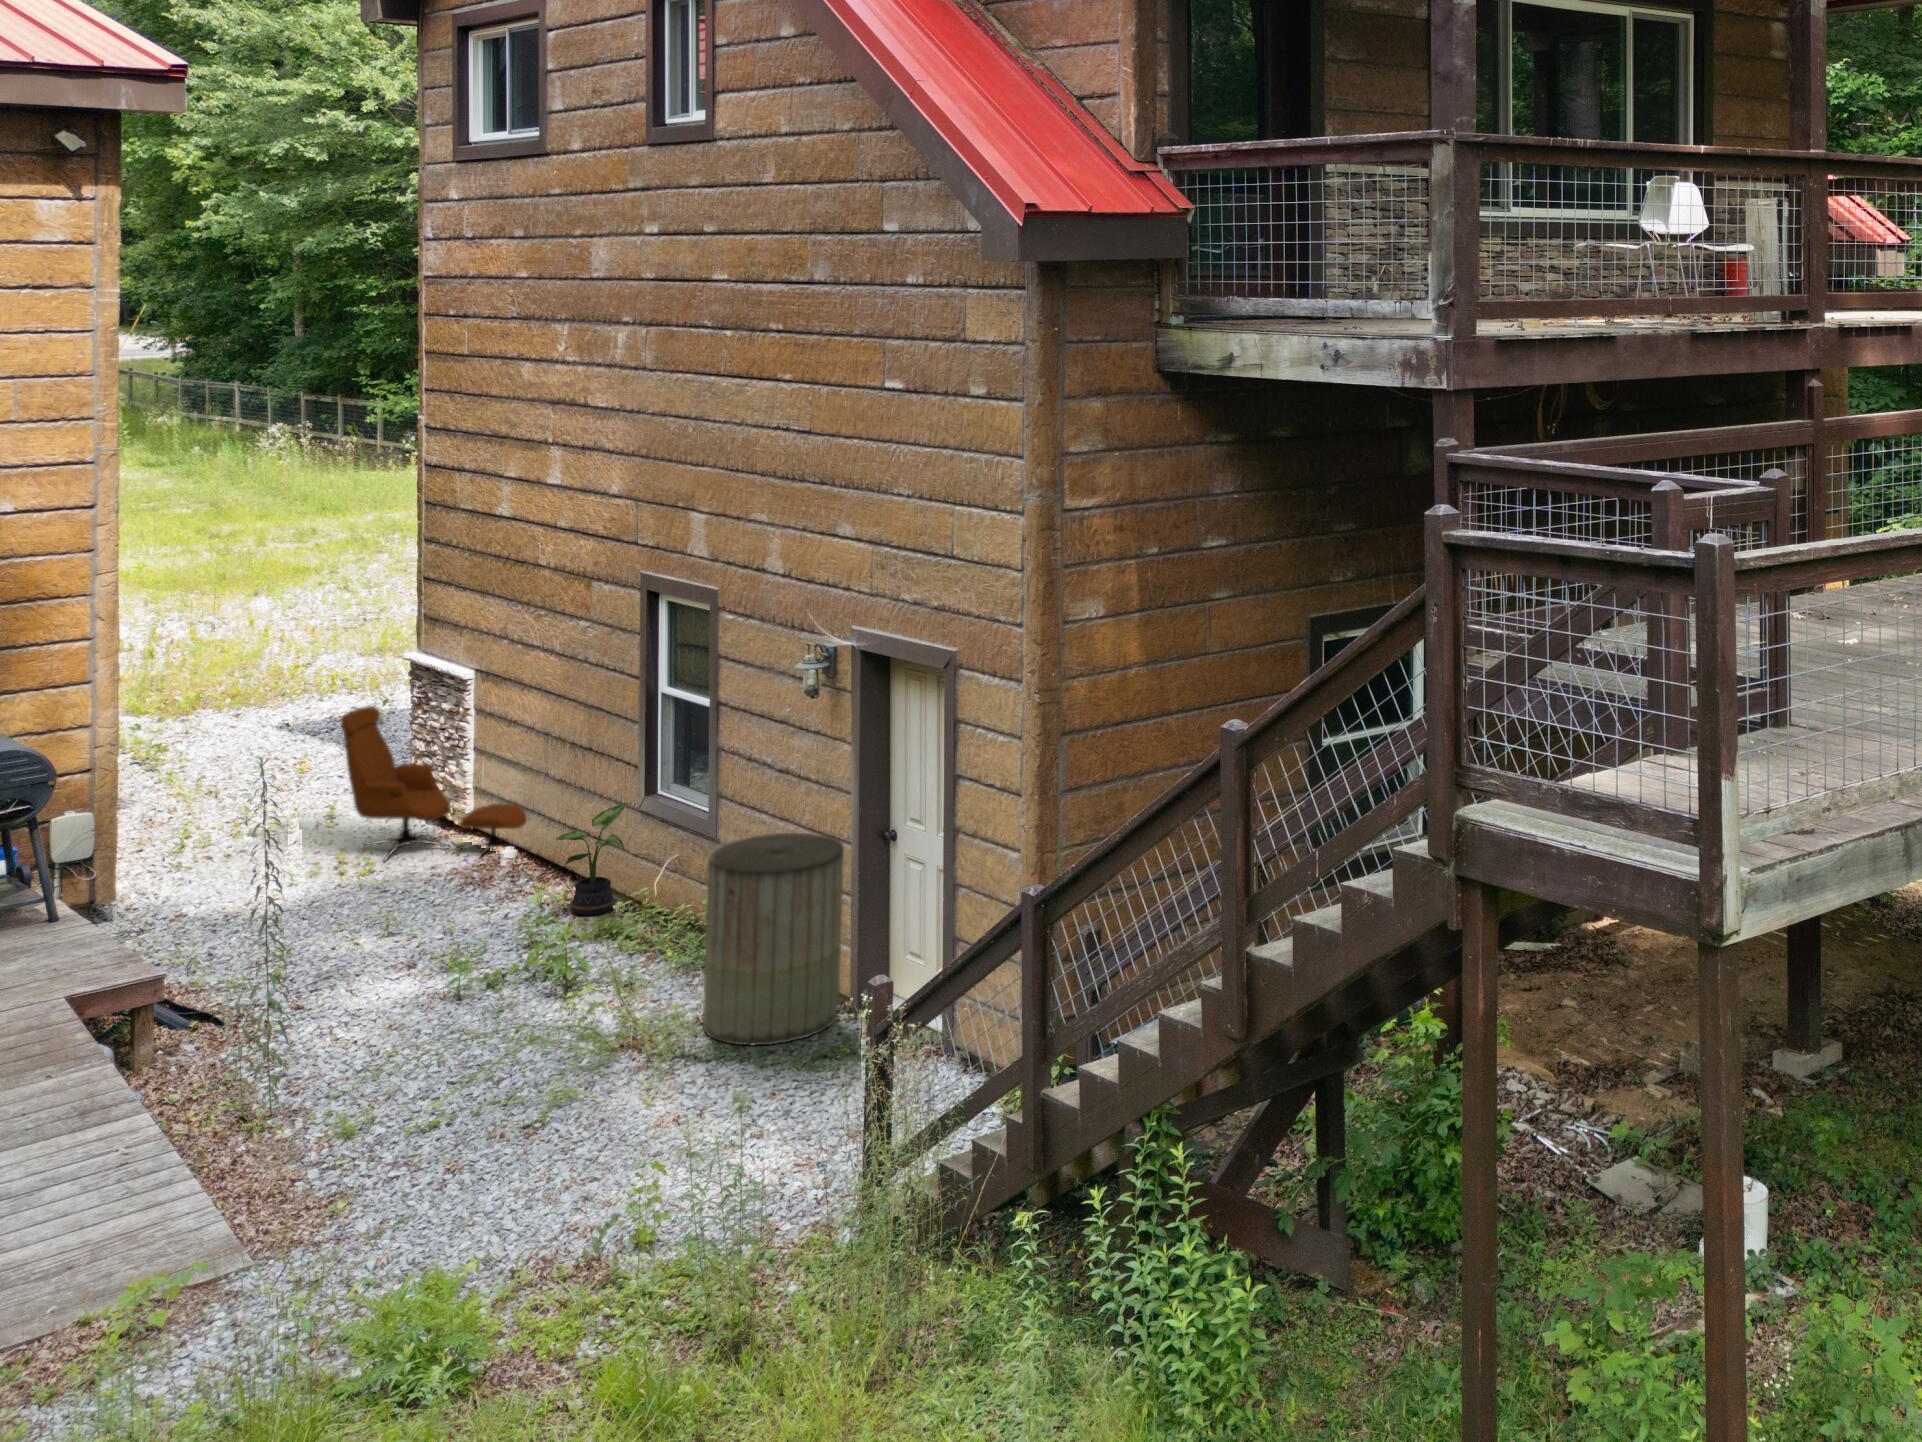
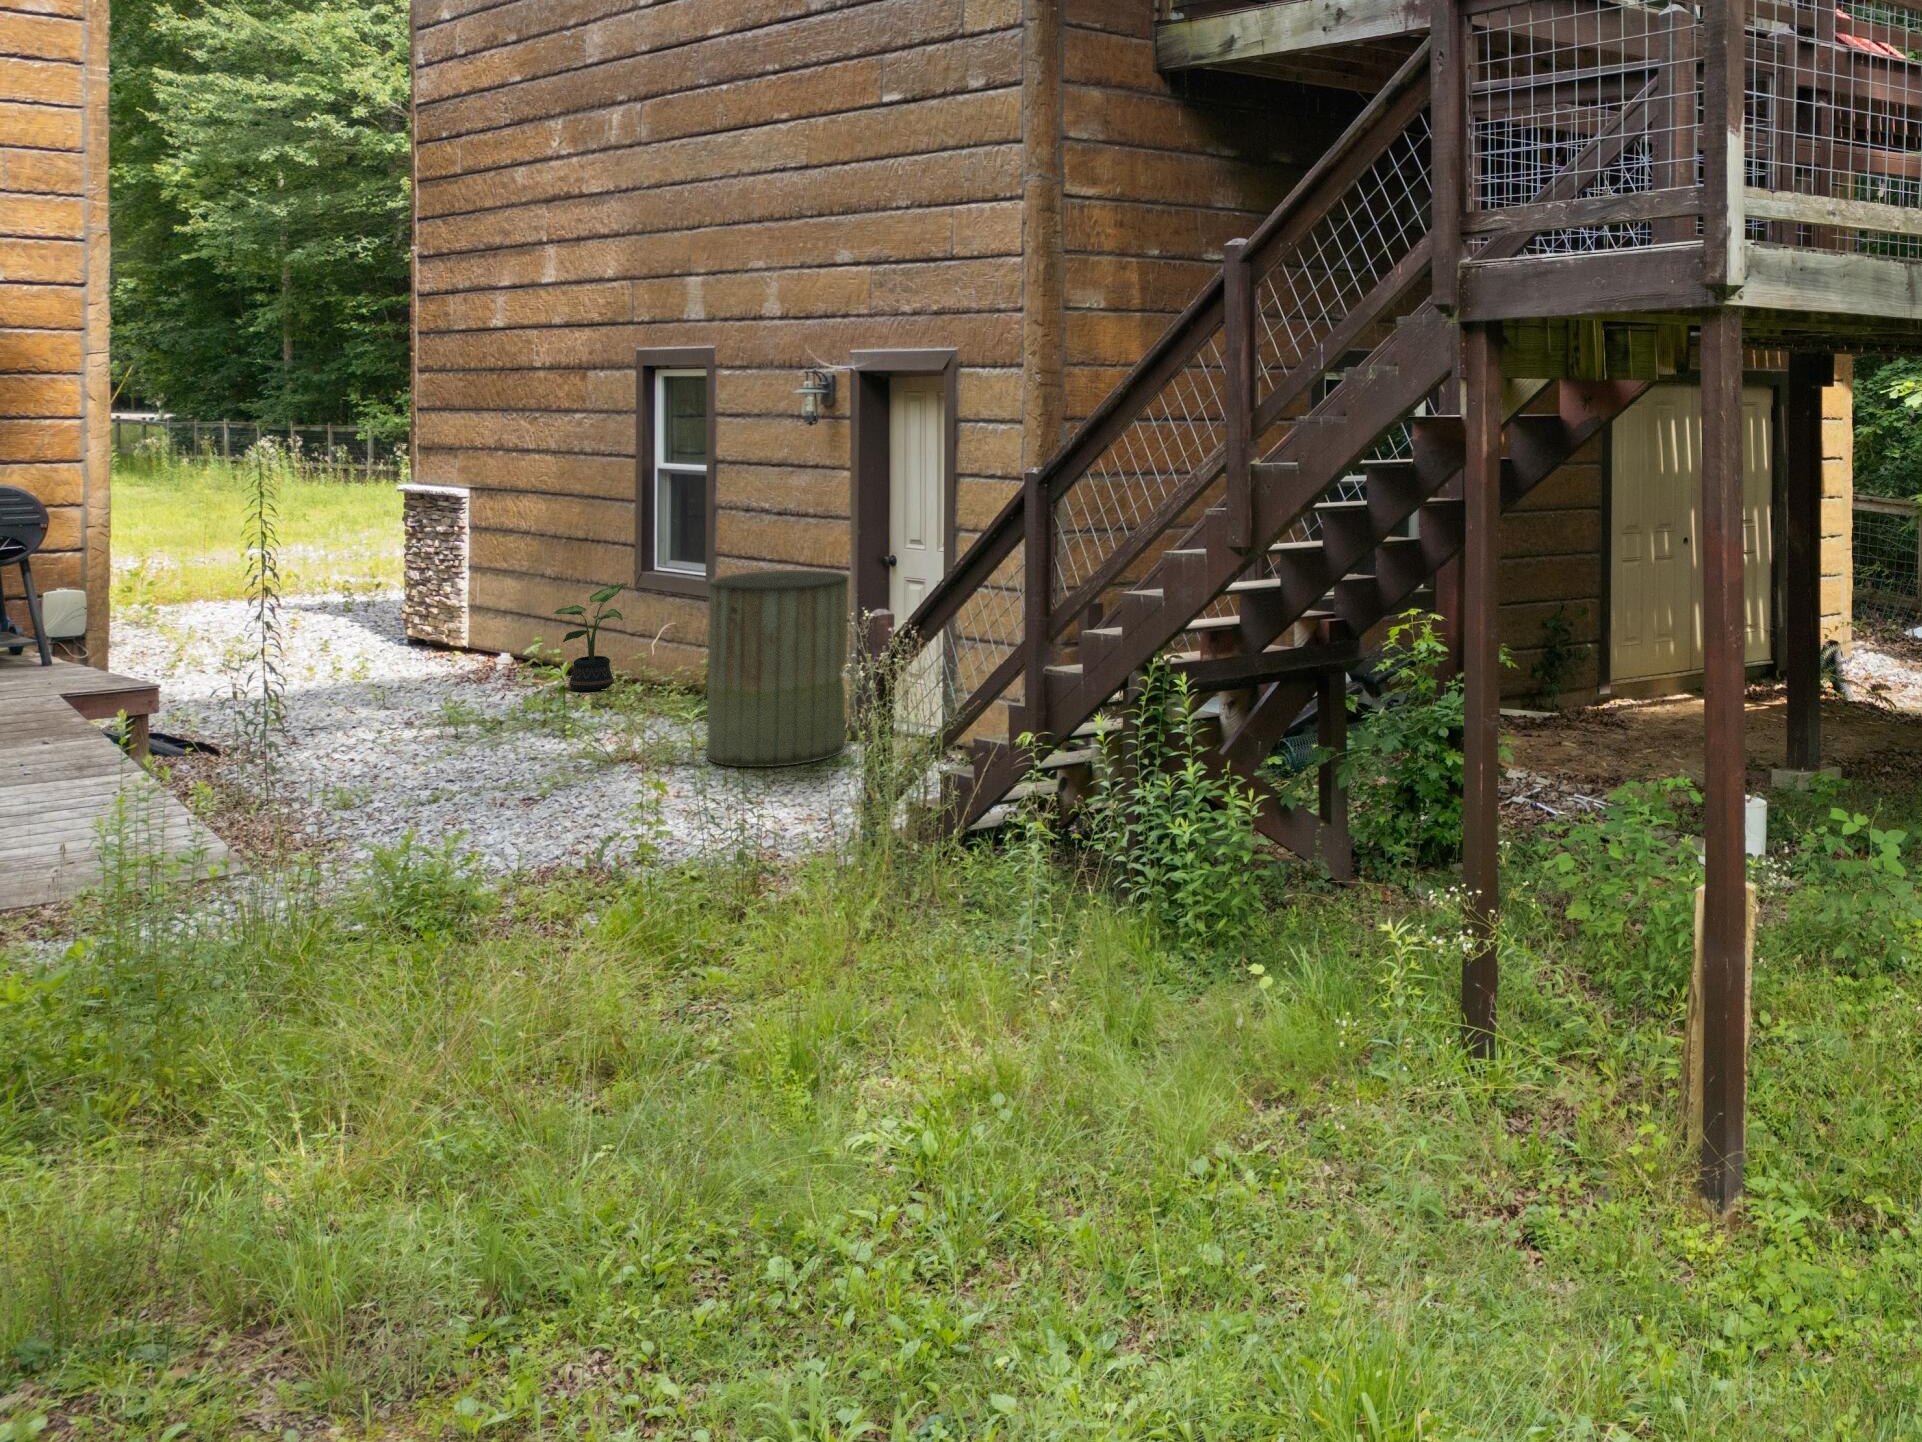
lounge chair: present [341,706,527,860] -> none [332,511,524,660]

